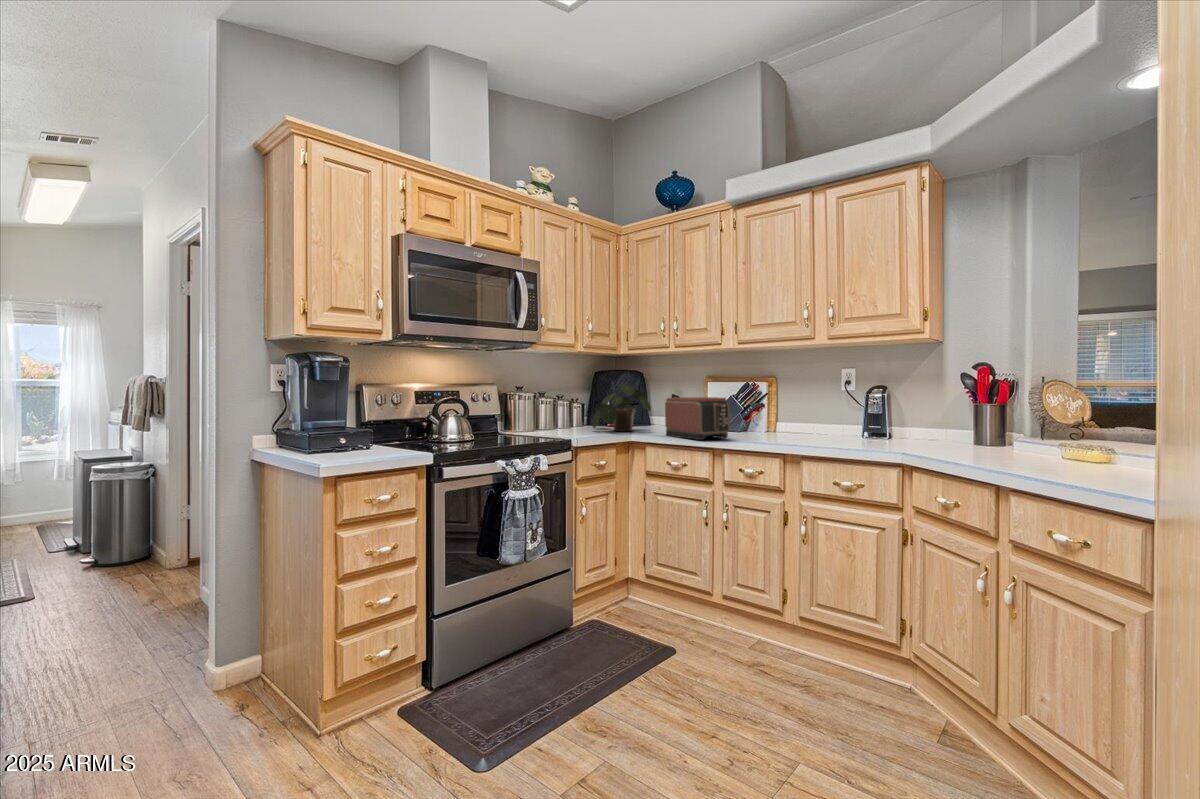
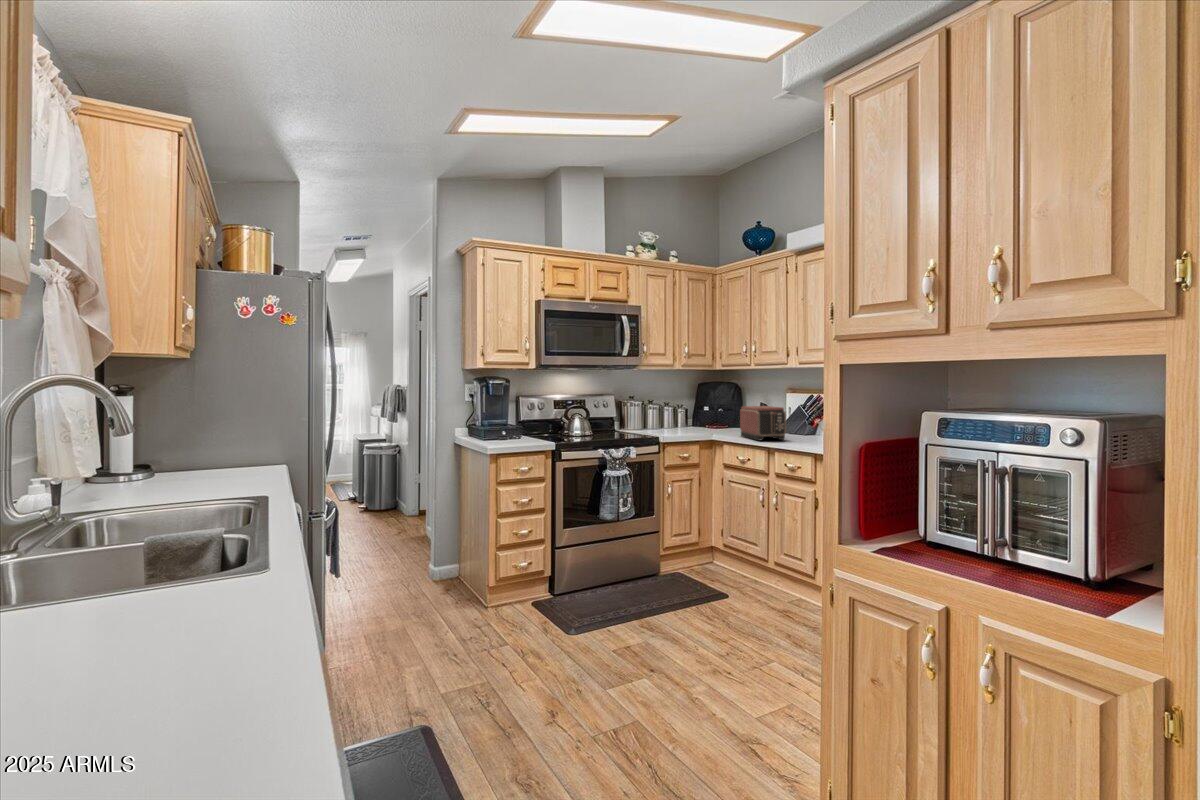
potted plant: present [592,384,651,431] -> none [687,395,734,432]

